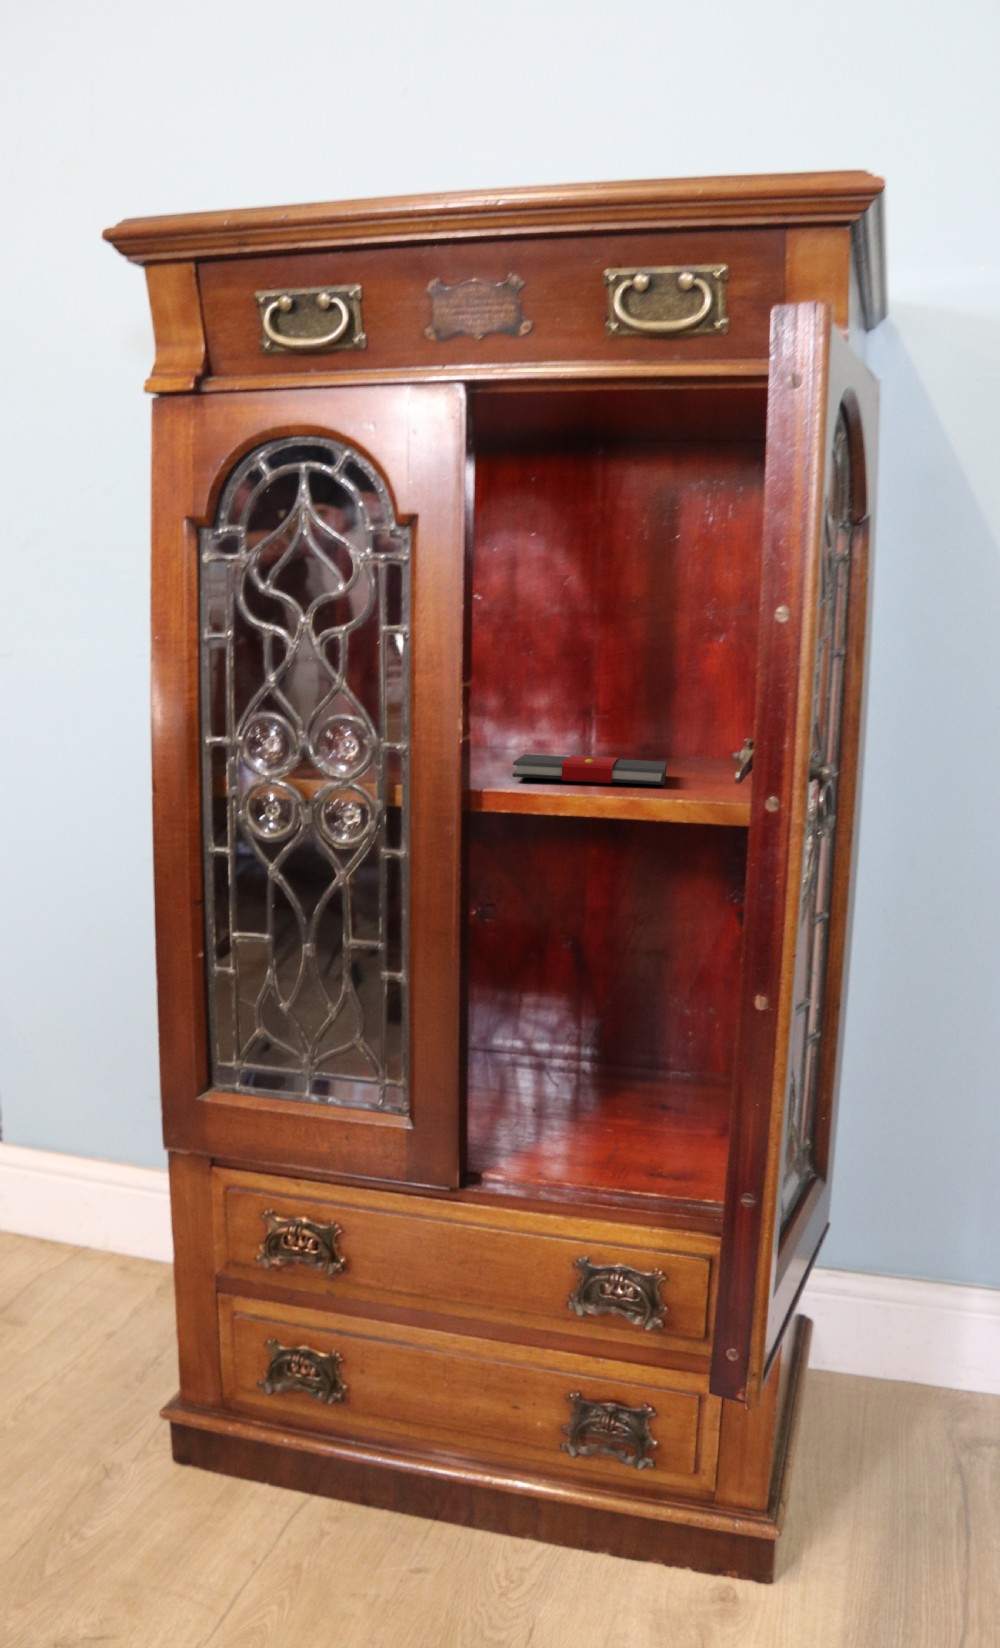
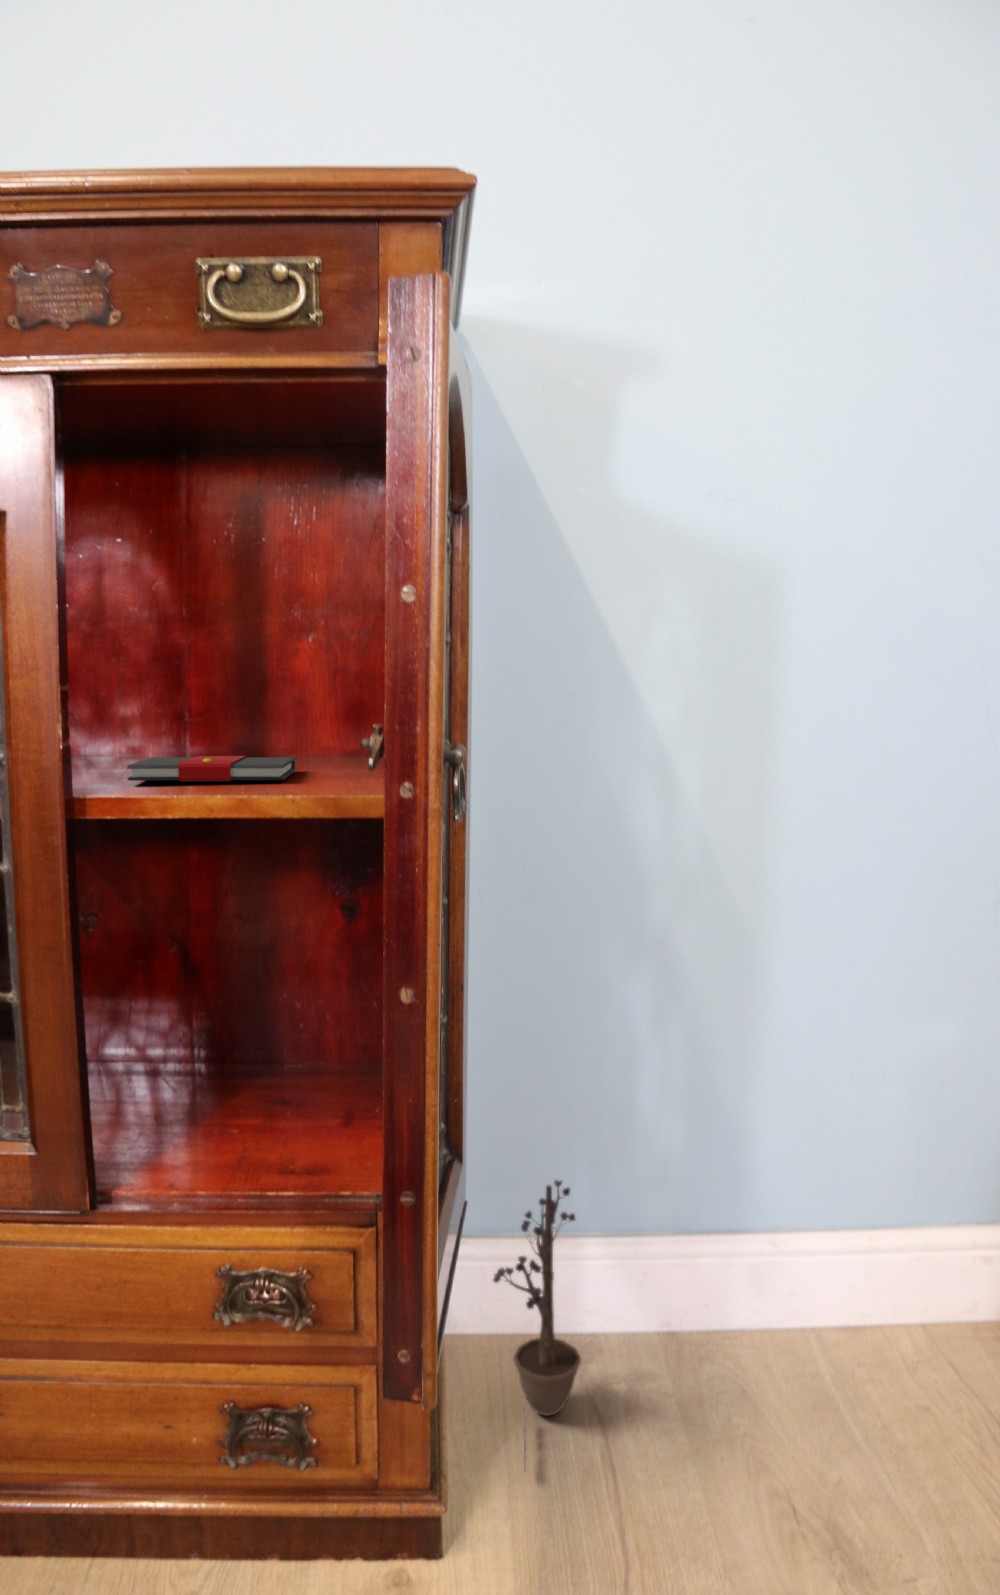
decorative plant: none [833,1227,922,1521] -> present [493,1180,581,1416]

